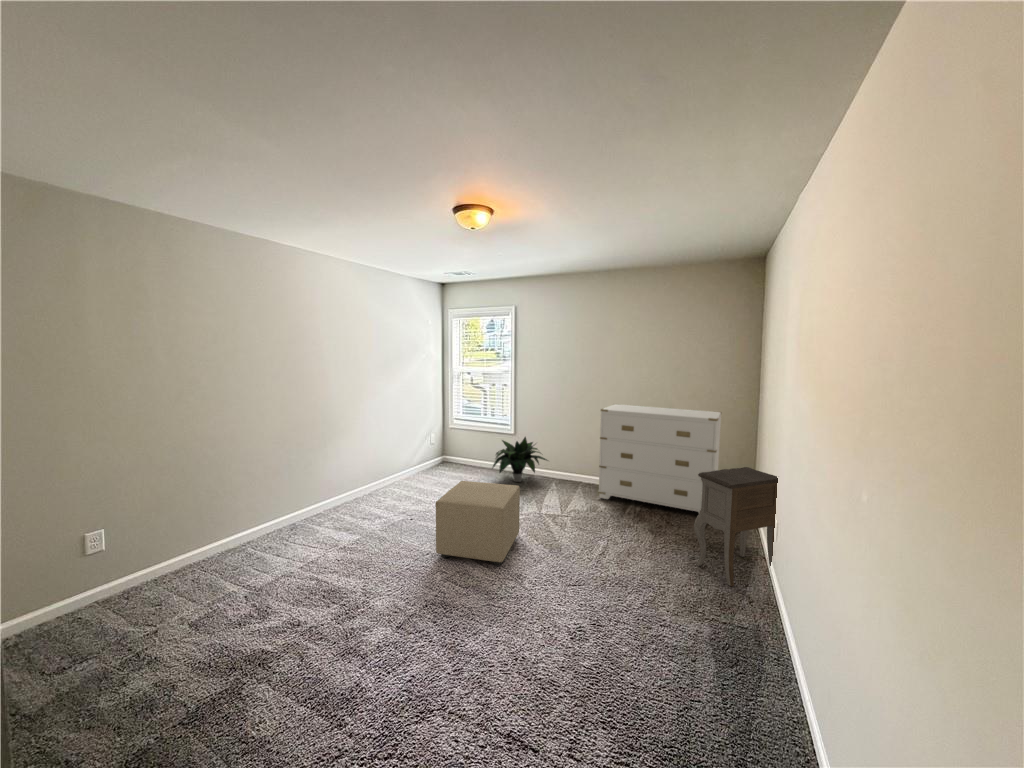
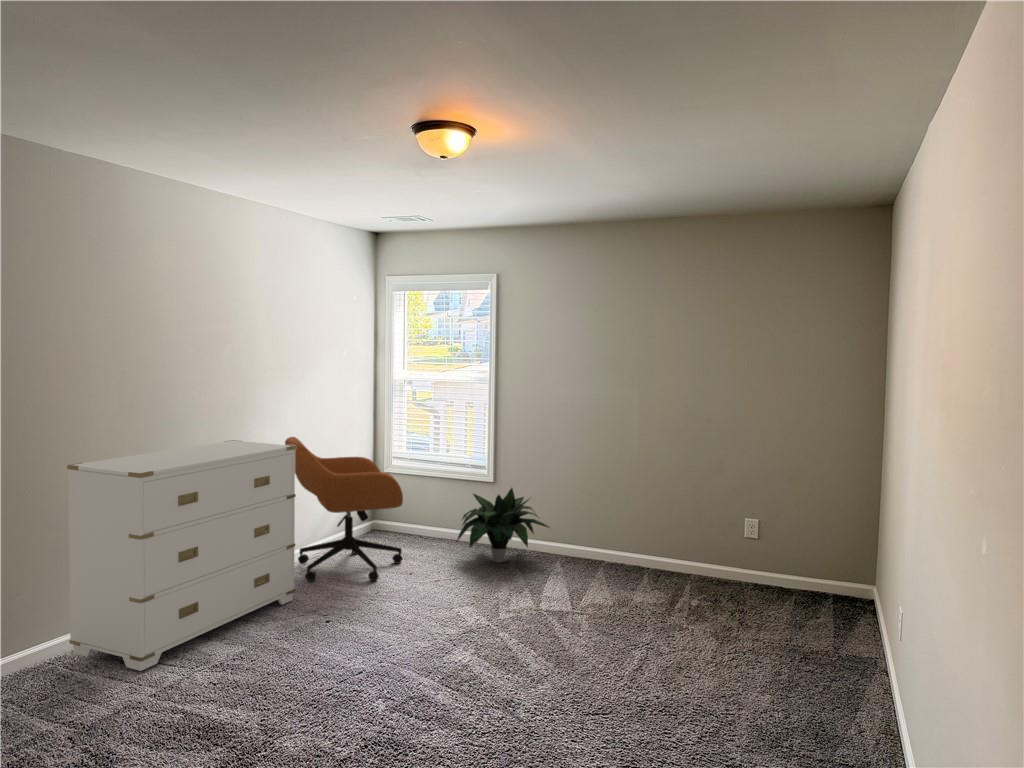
dresser: present [598,404,722,512] -> present [67,440,296,671]
office chair: none [387,406,459,494] -> present [285,437,403,581]
nightstand: present [694,467,778,586] -> none [781,529,916,712]
ottoman: present [436,481,520,565] -> none [374,555,508,687]

